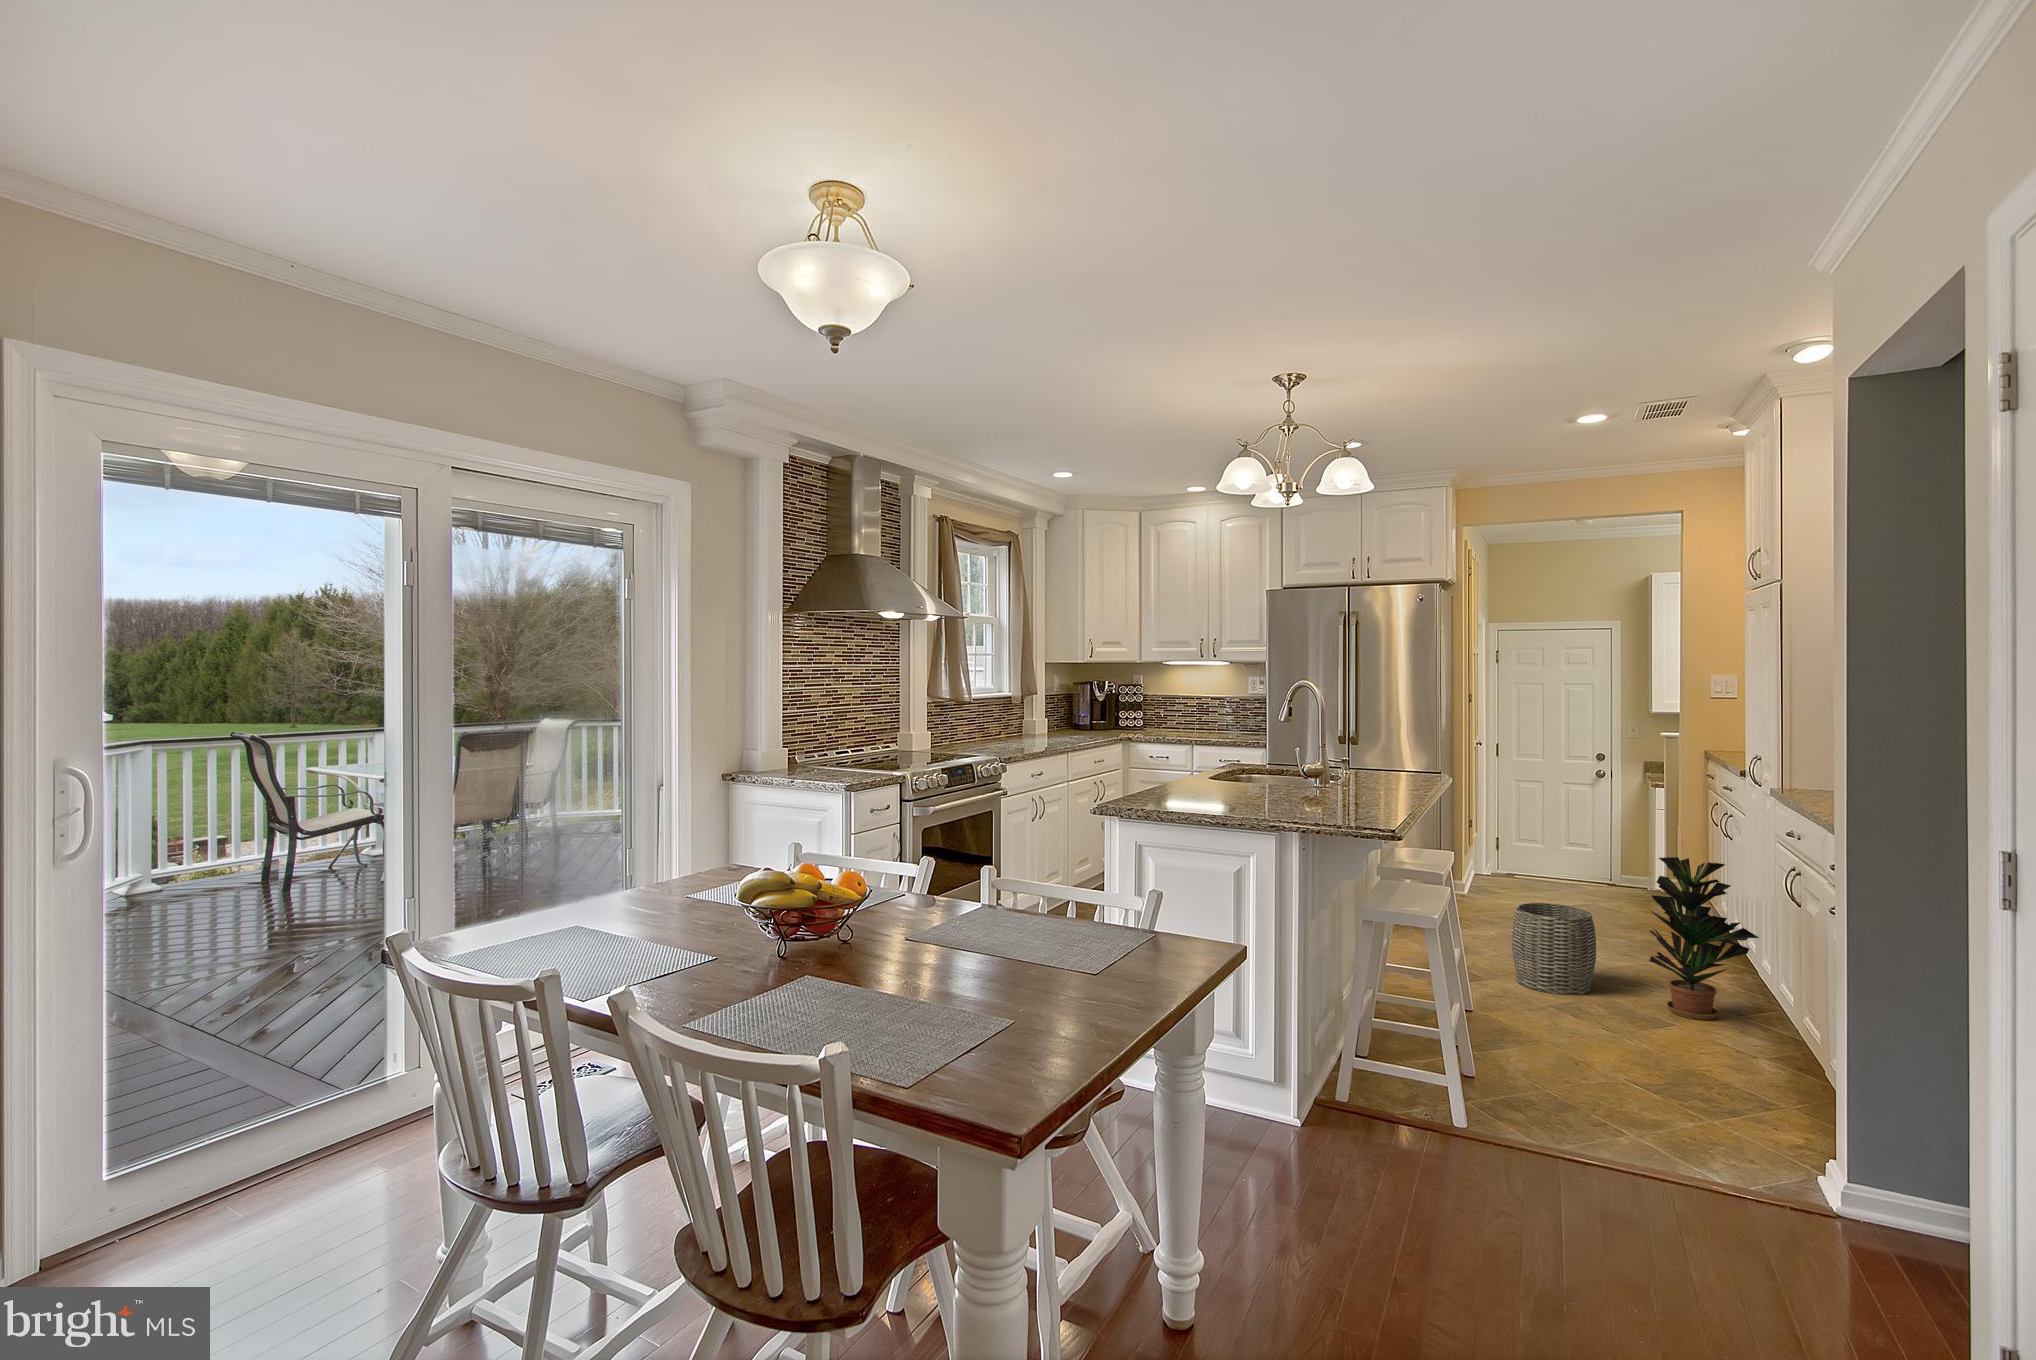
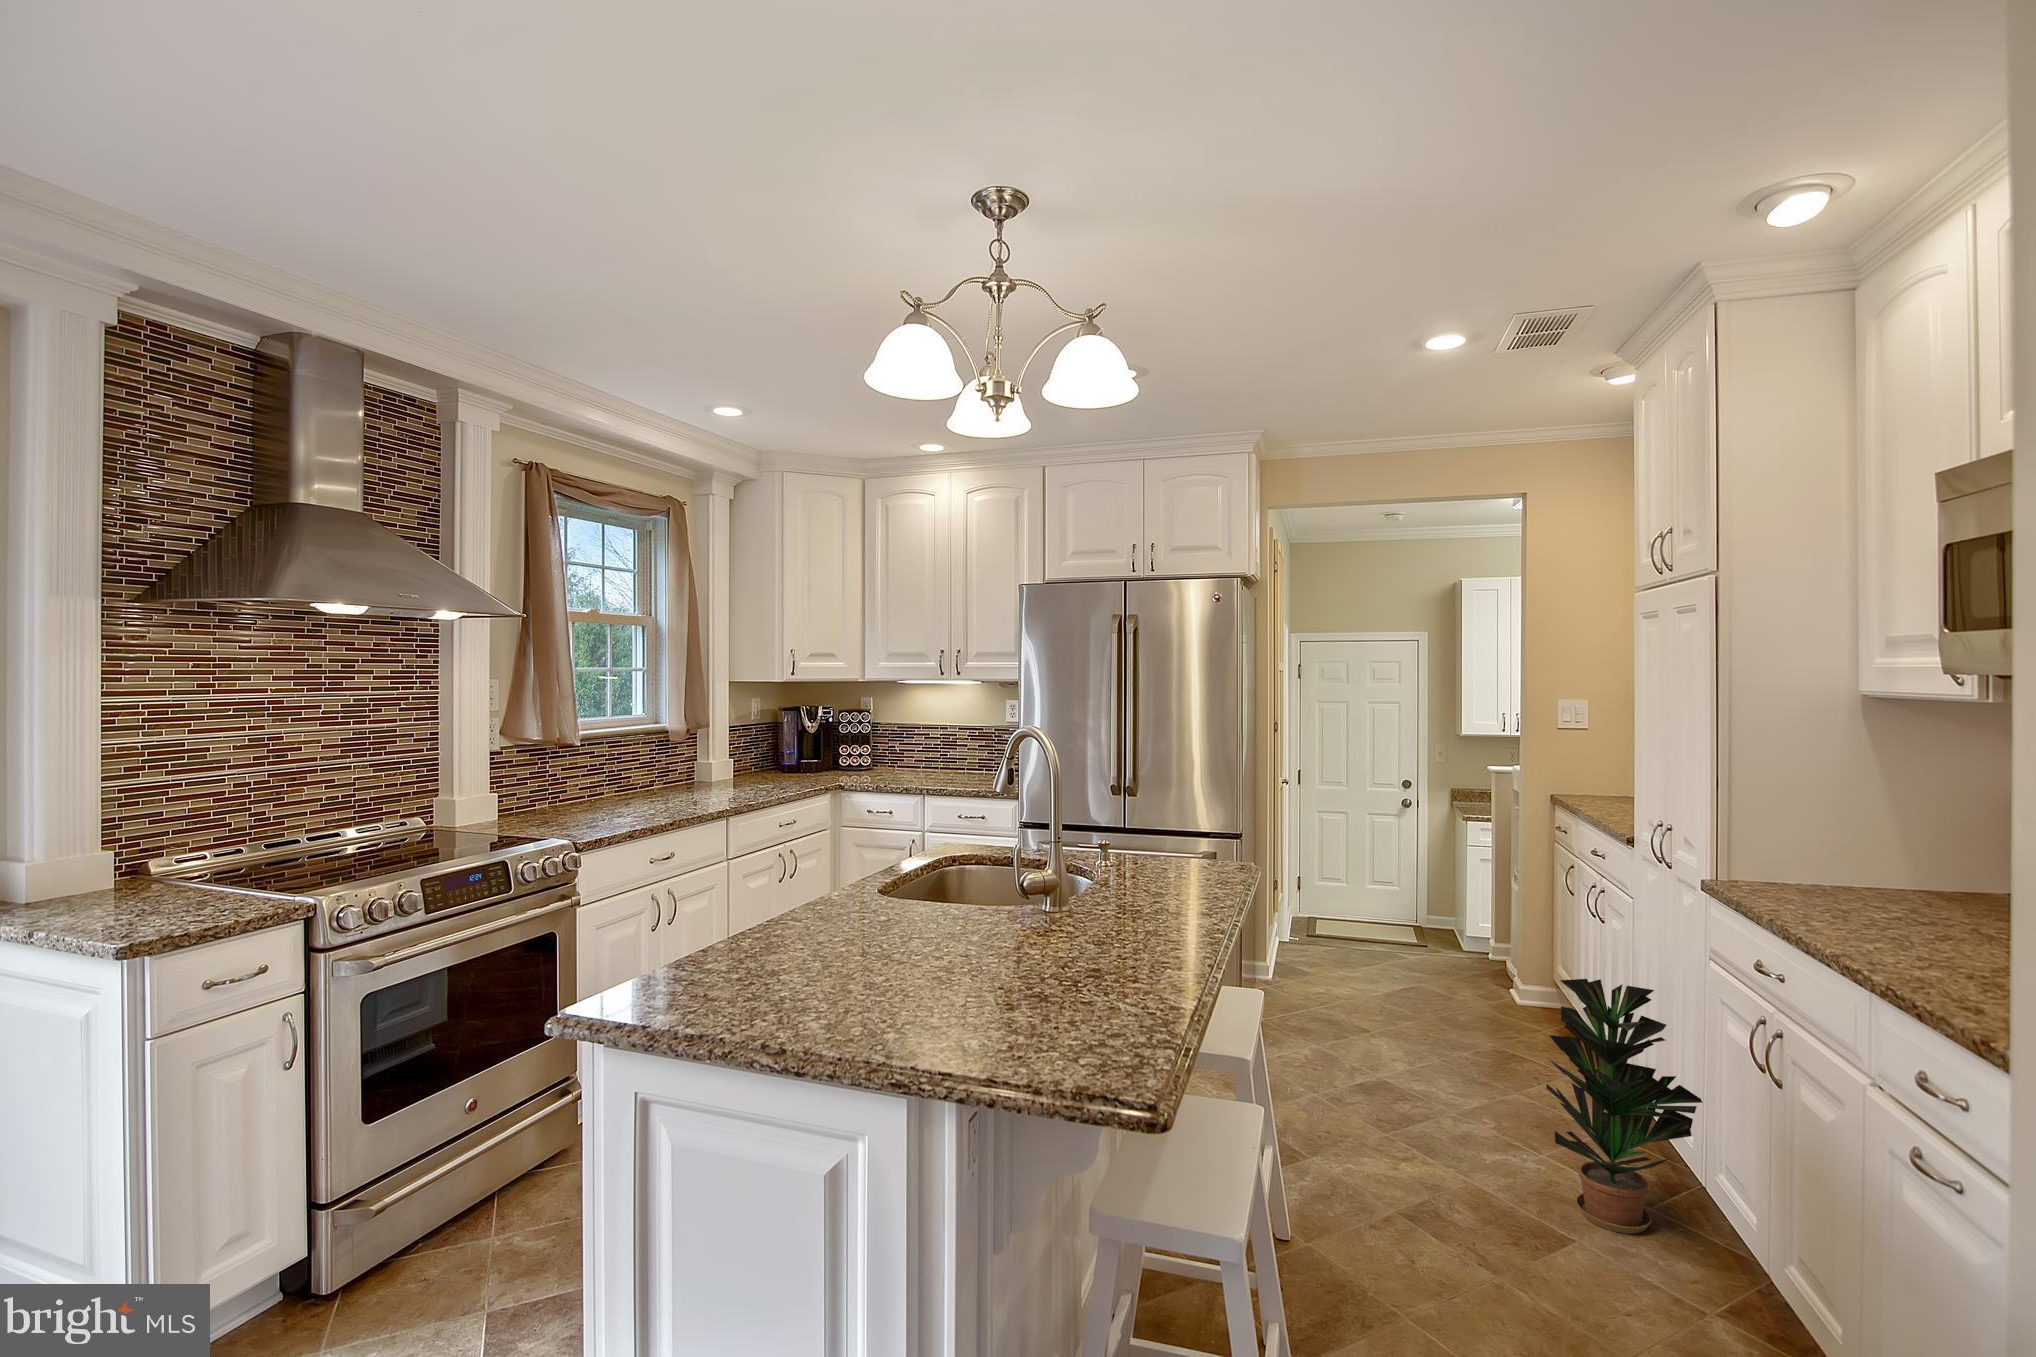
woven basket: present [1512,903,1596,995] -> none [1351,1034,1469,1186]

